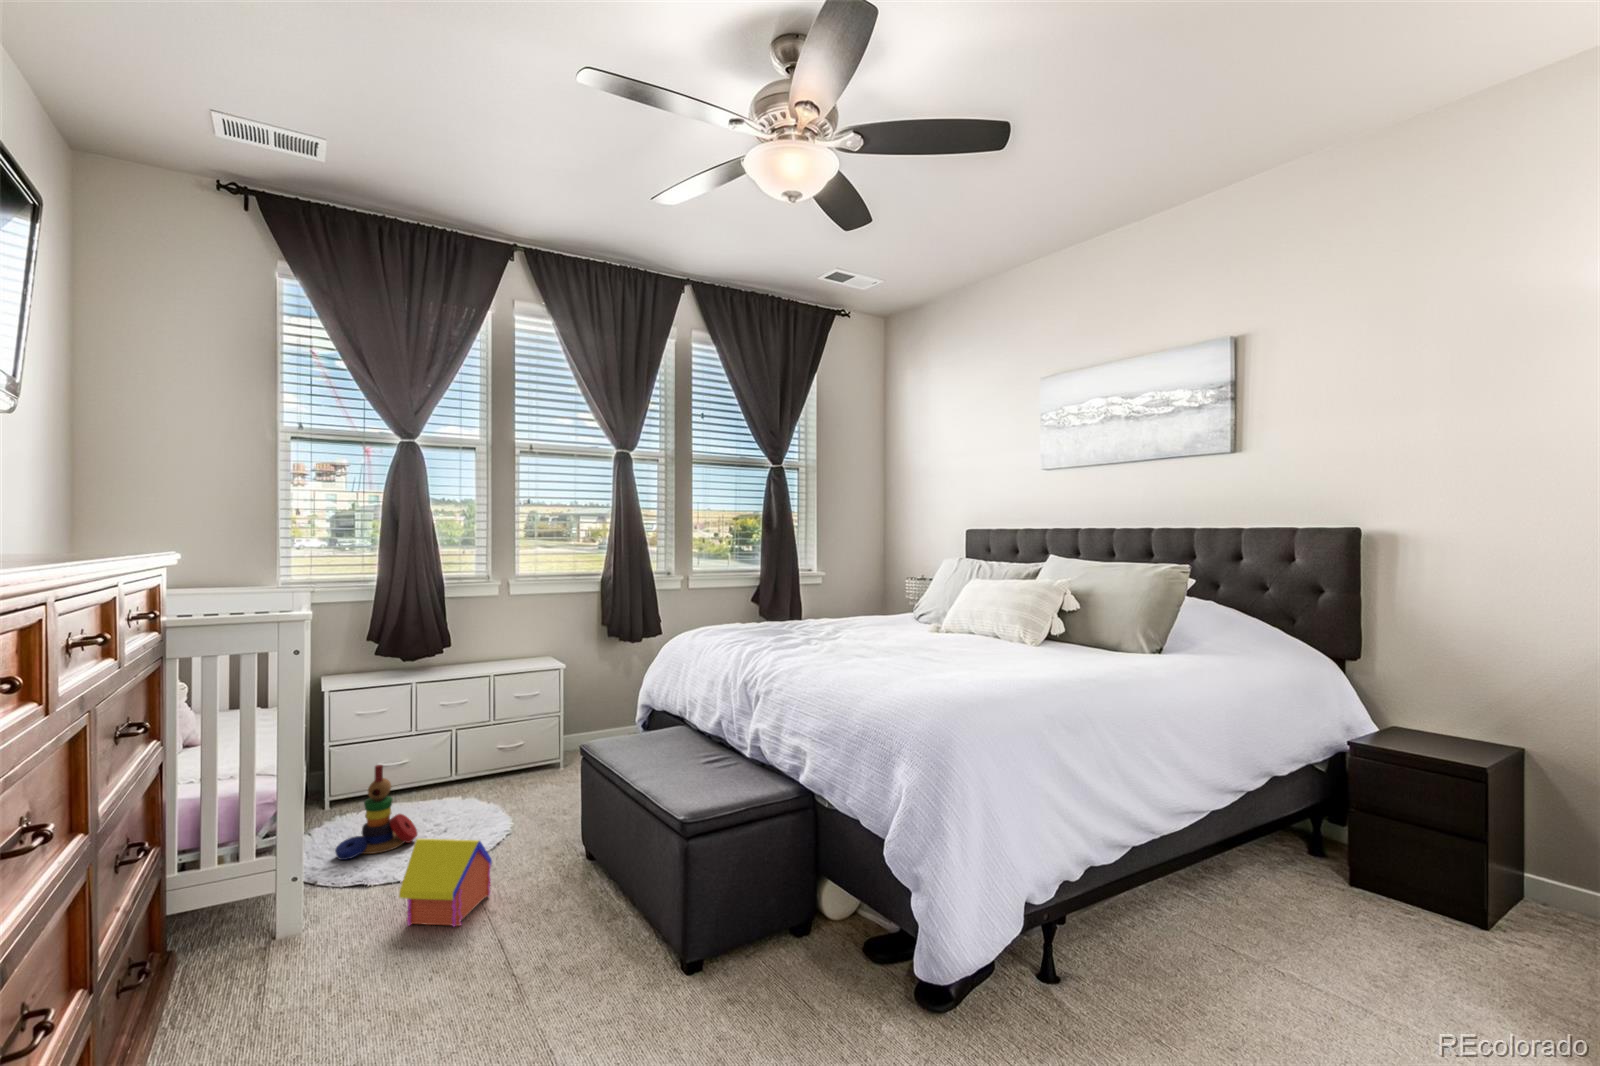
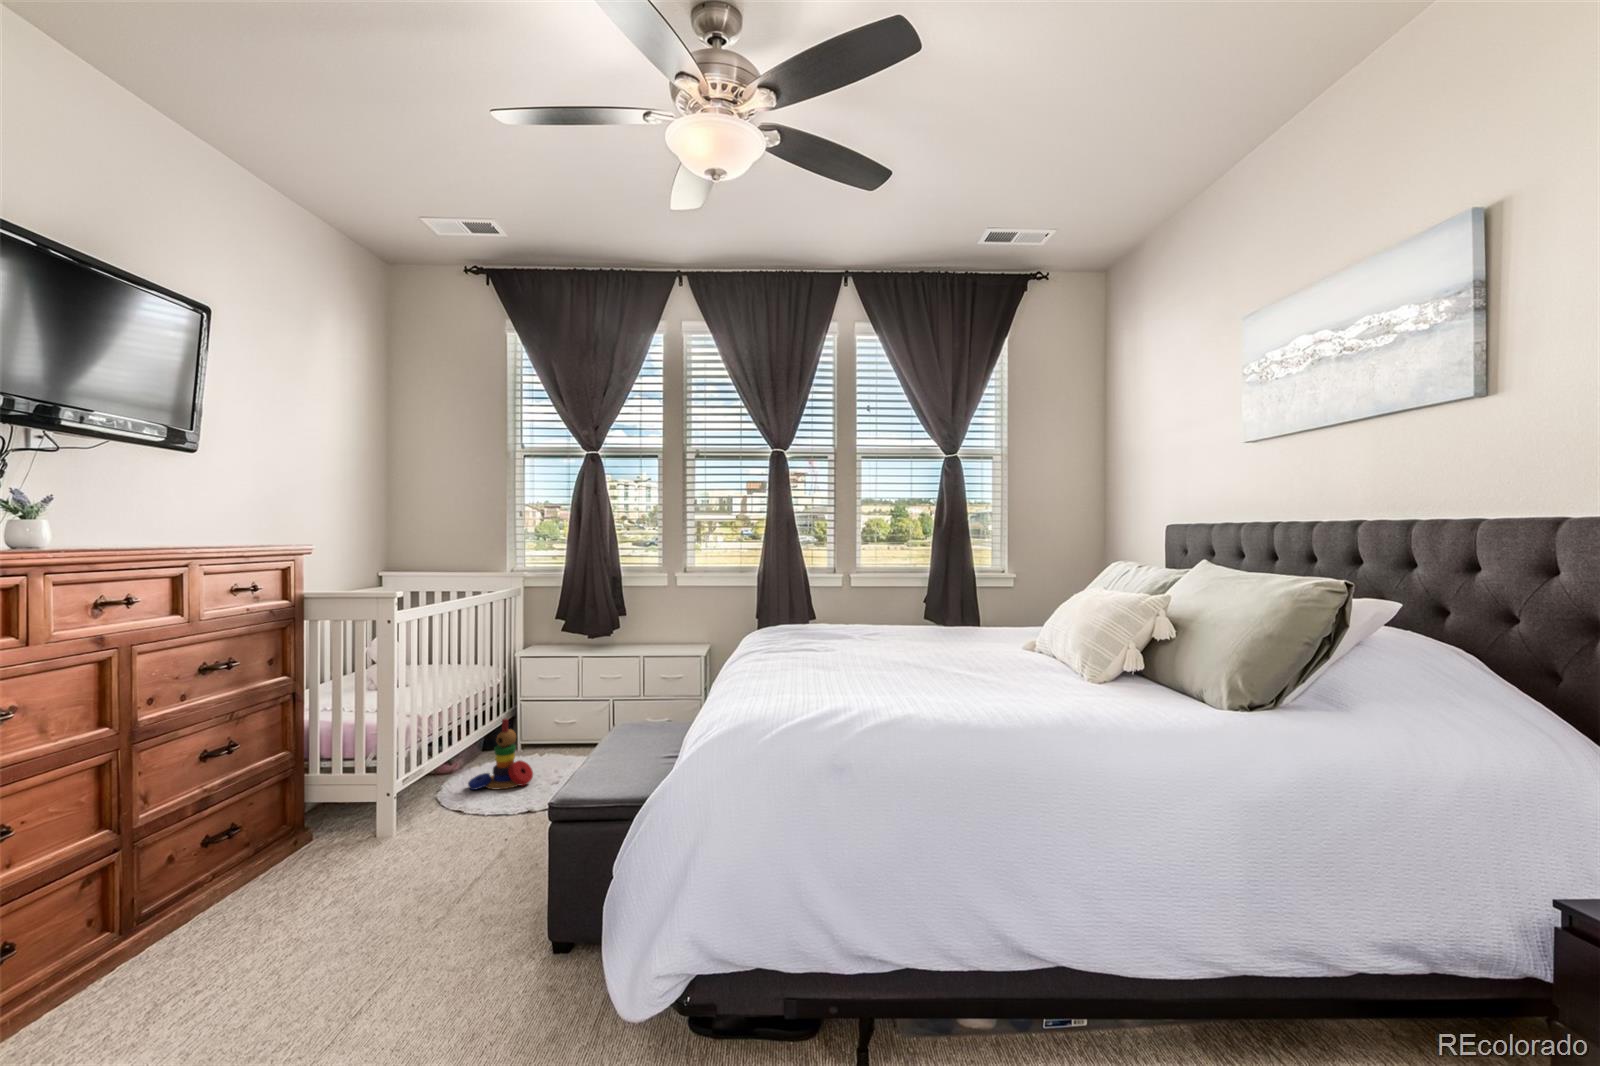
toy house: present [399,839,492,926] -> none [427,784,514,863]

